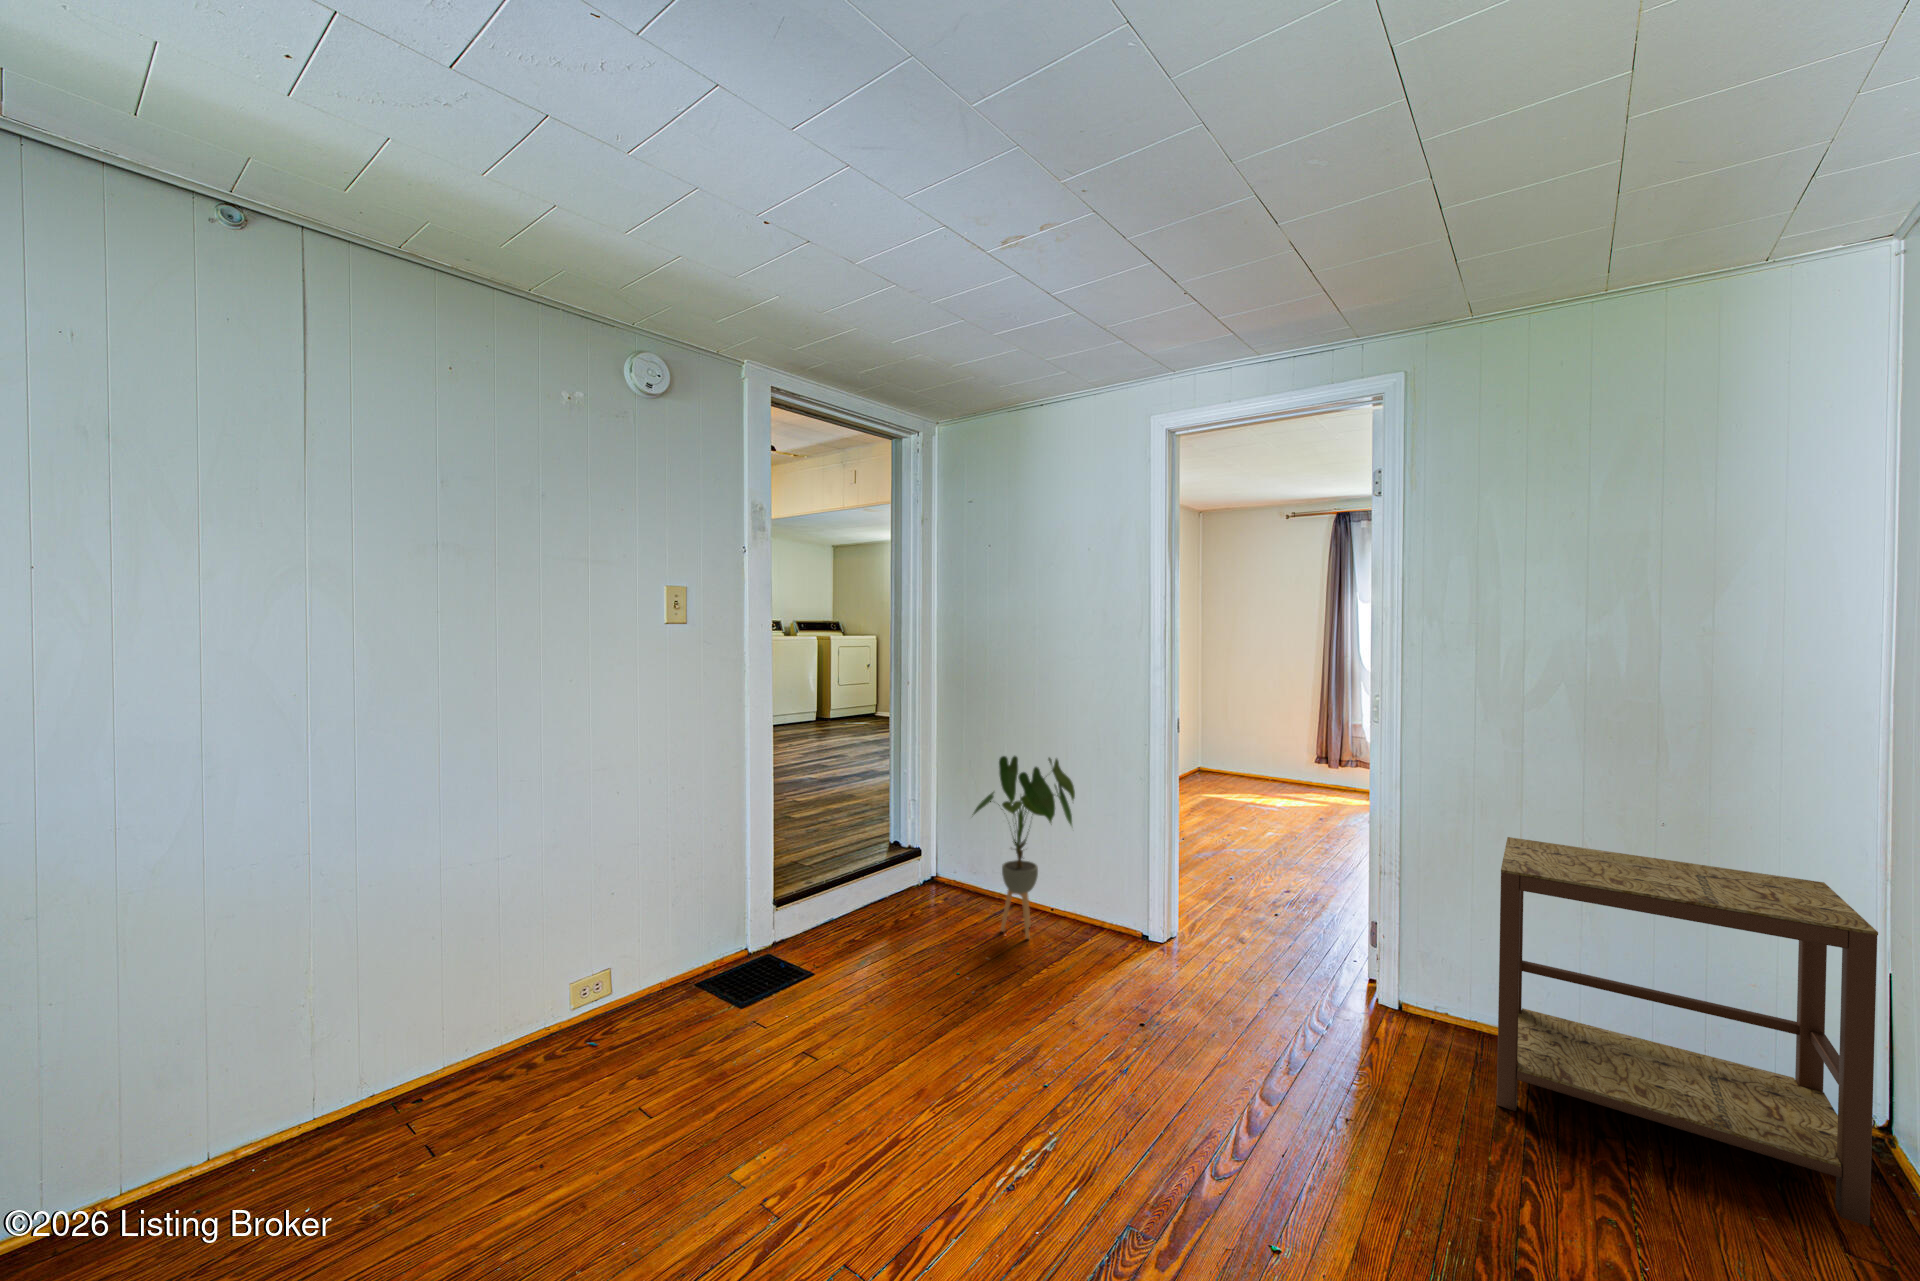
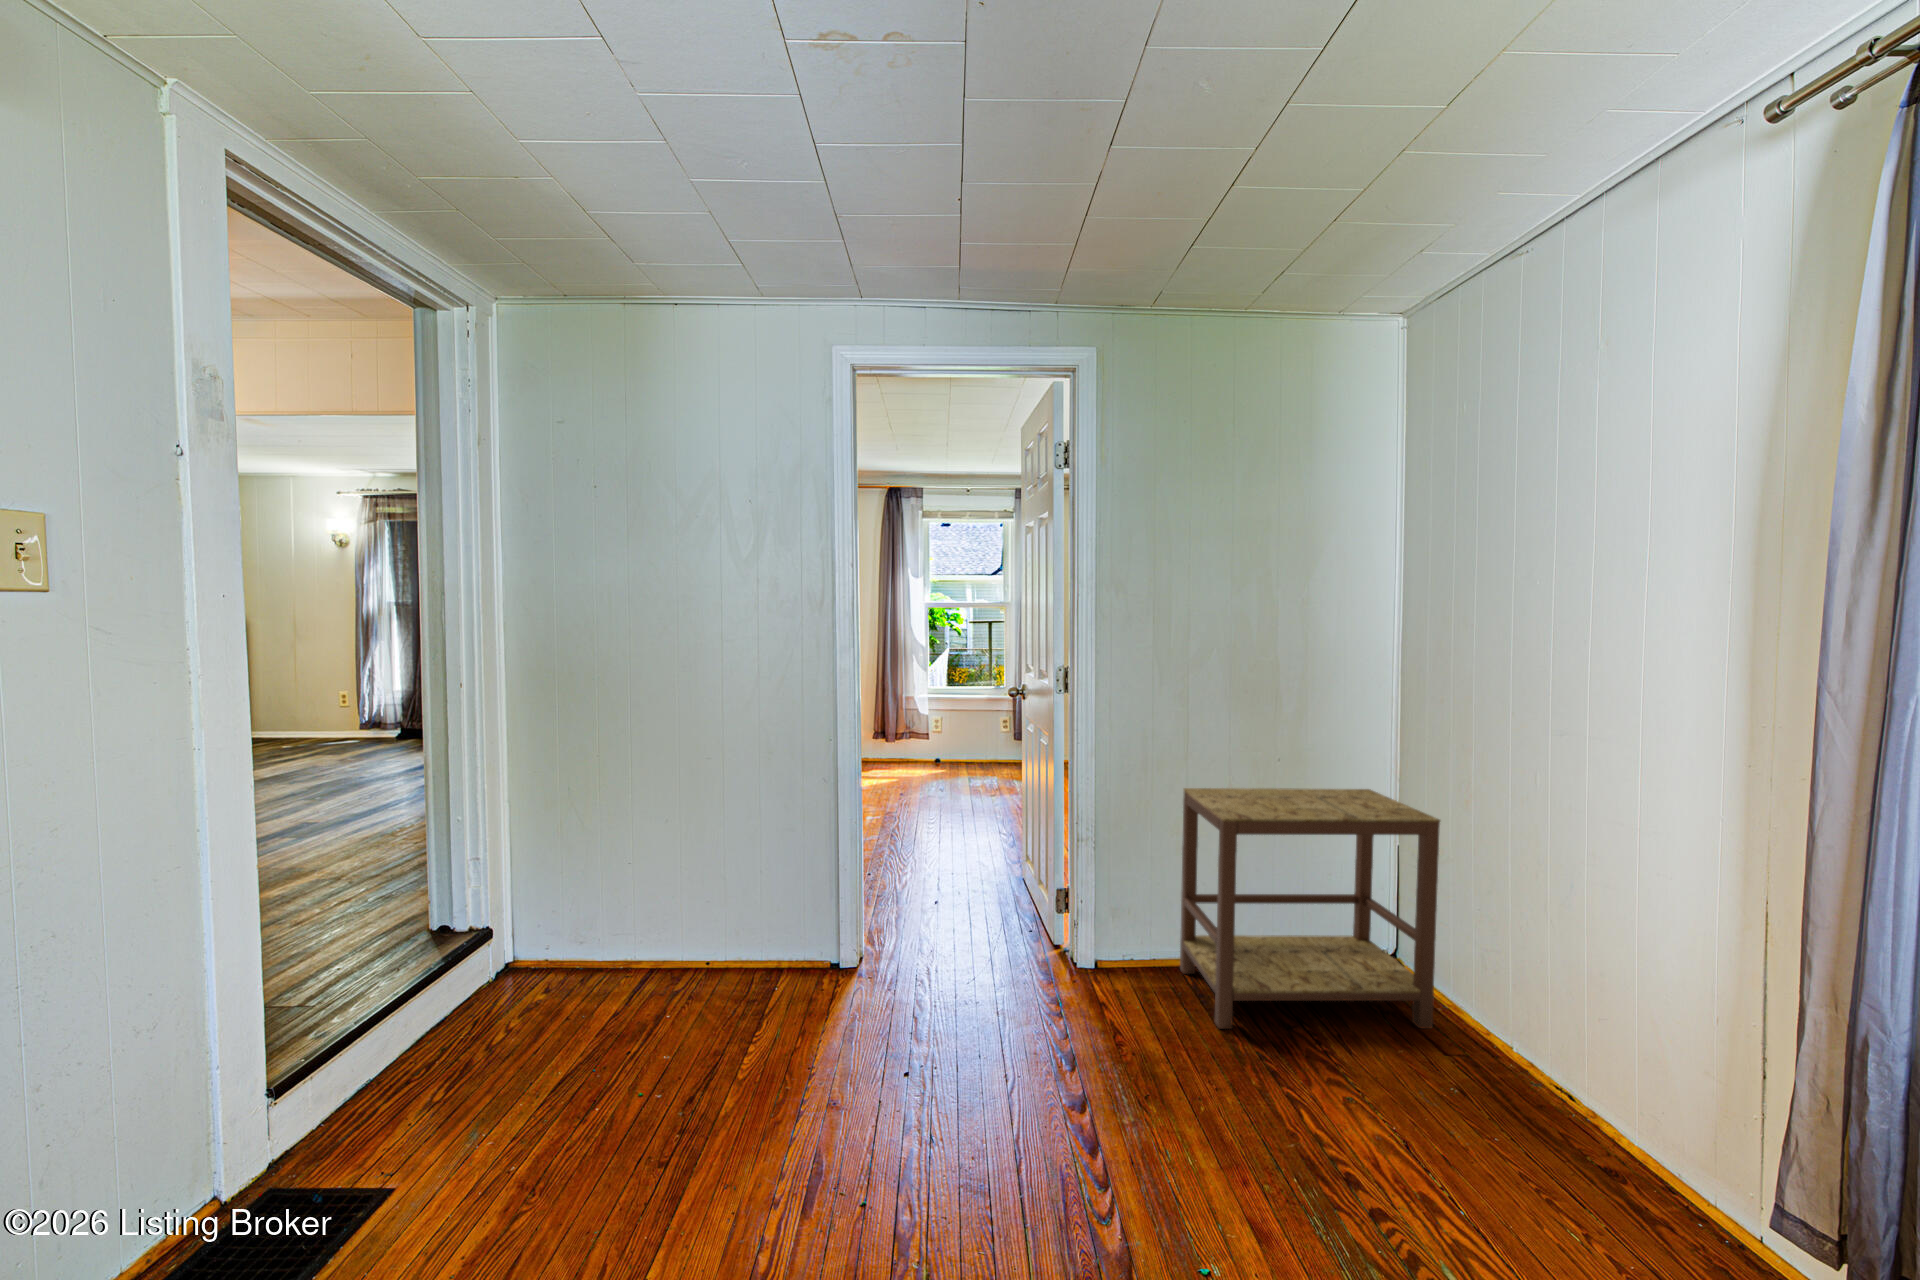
house plant: present [972,756,1075,939] -> none [613,767,760,1012]

